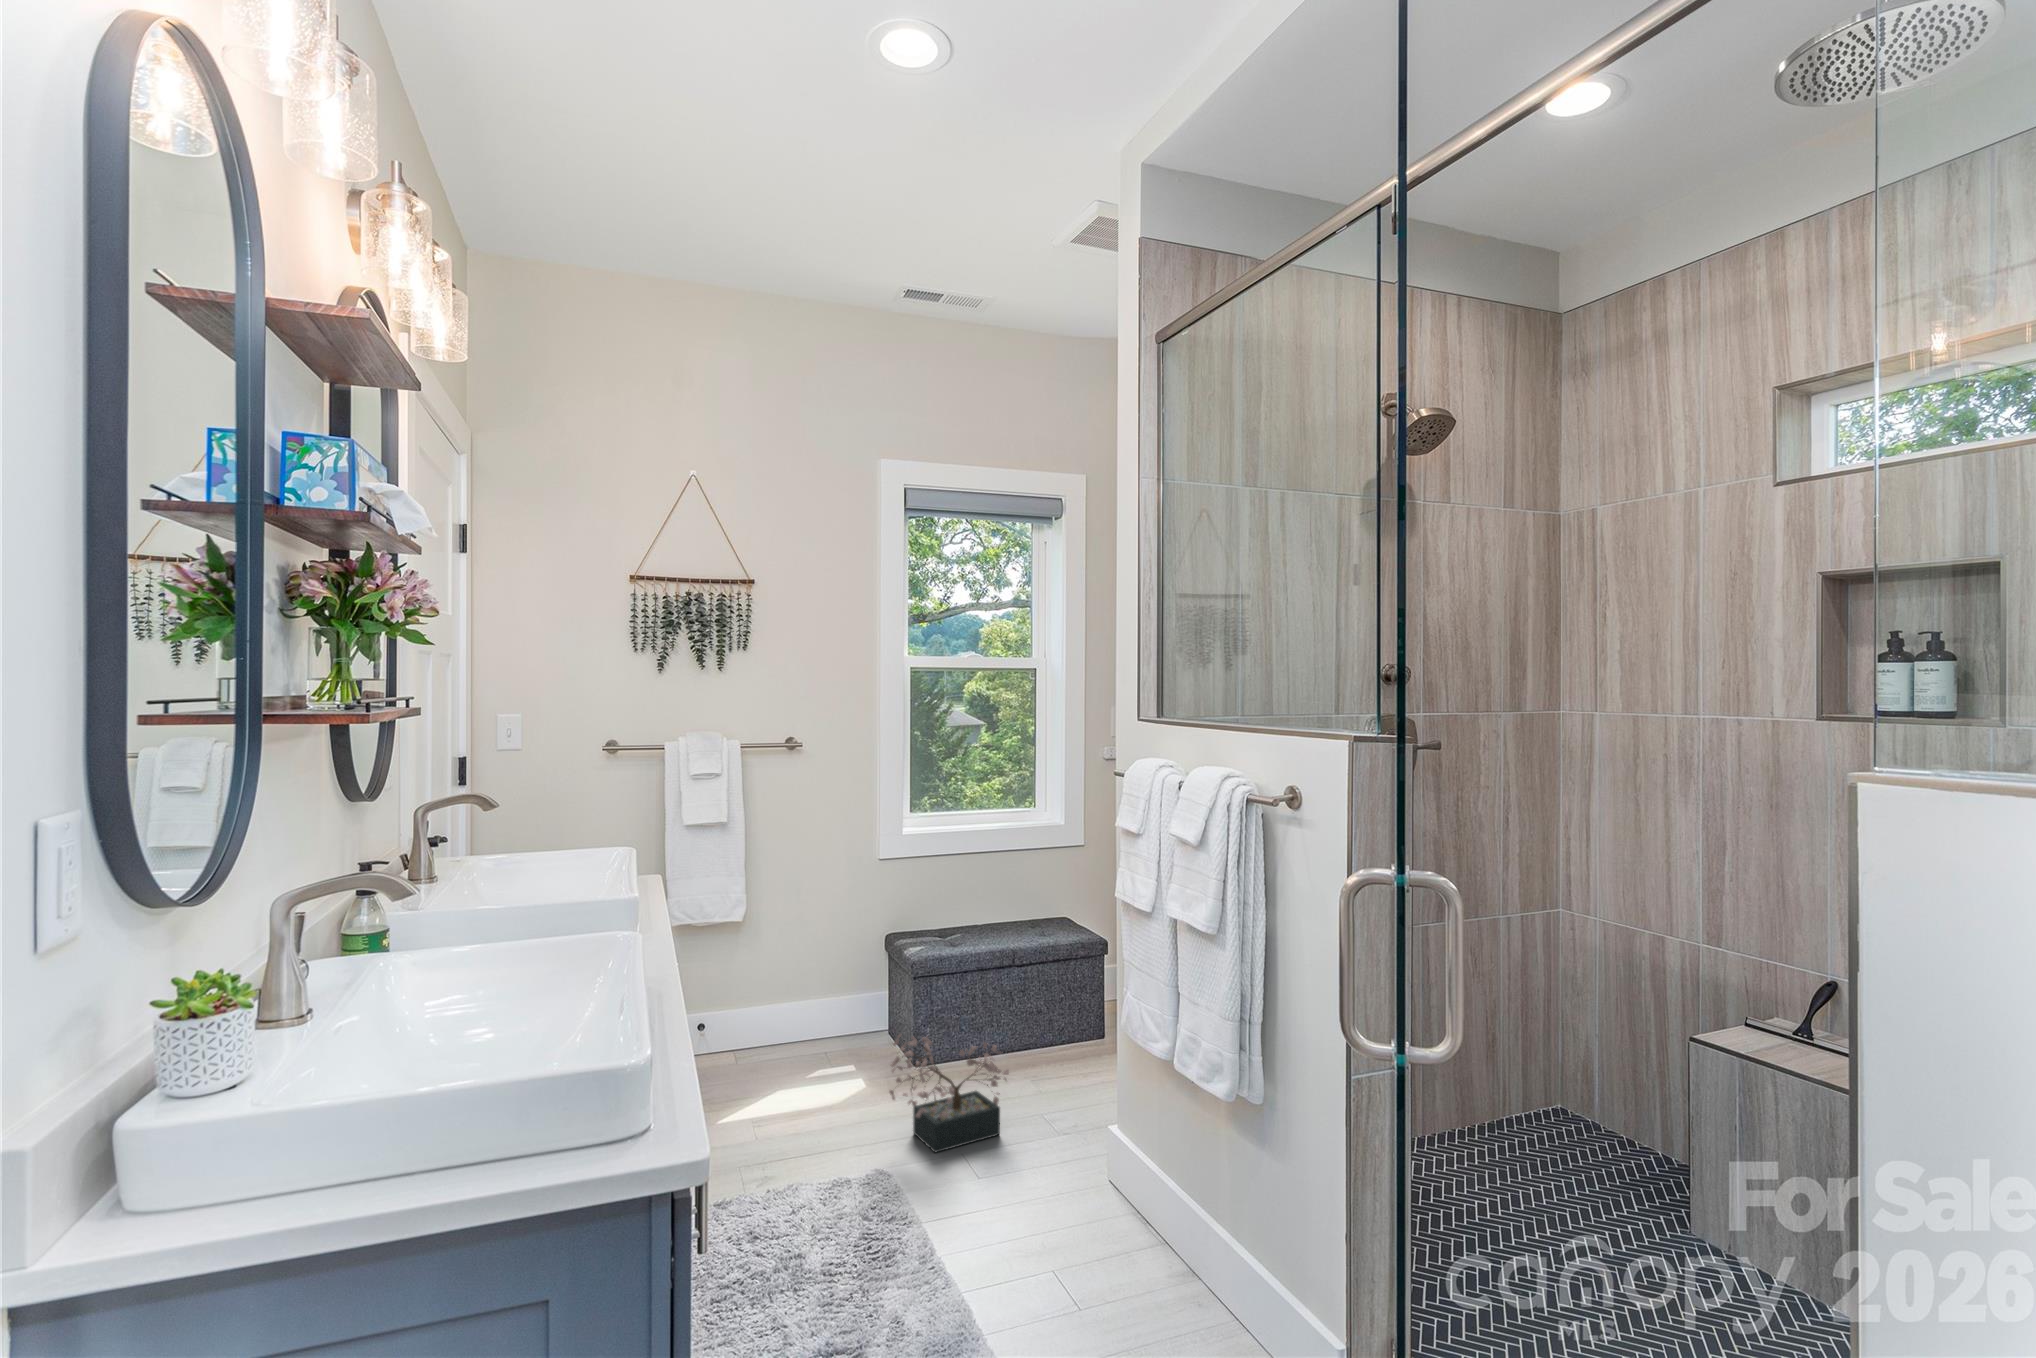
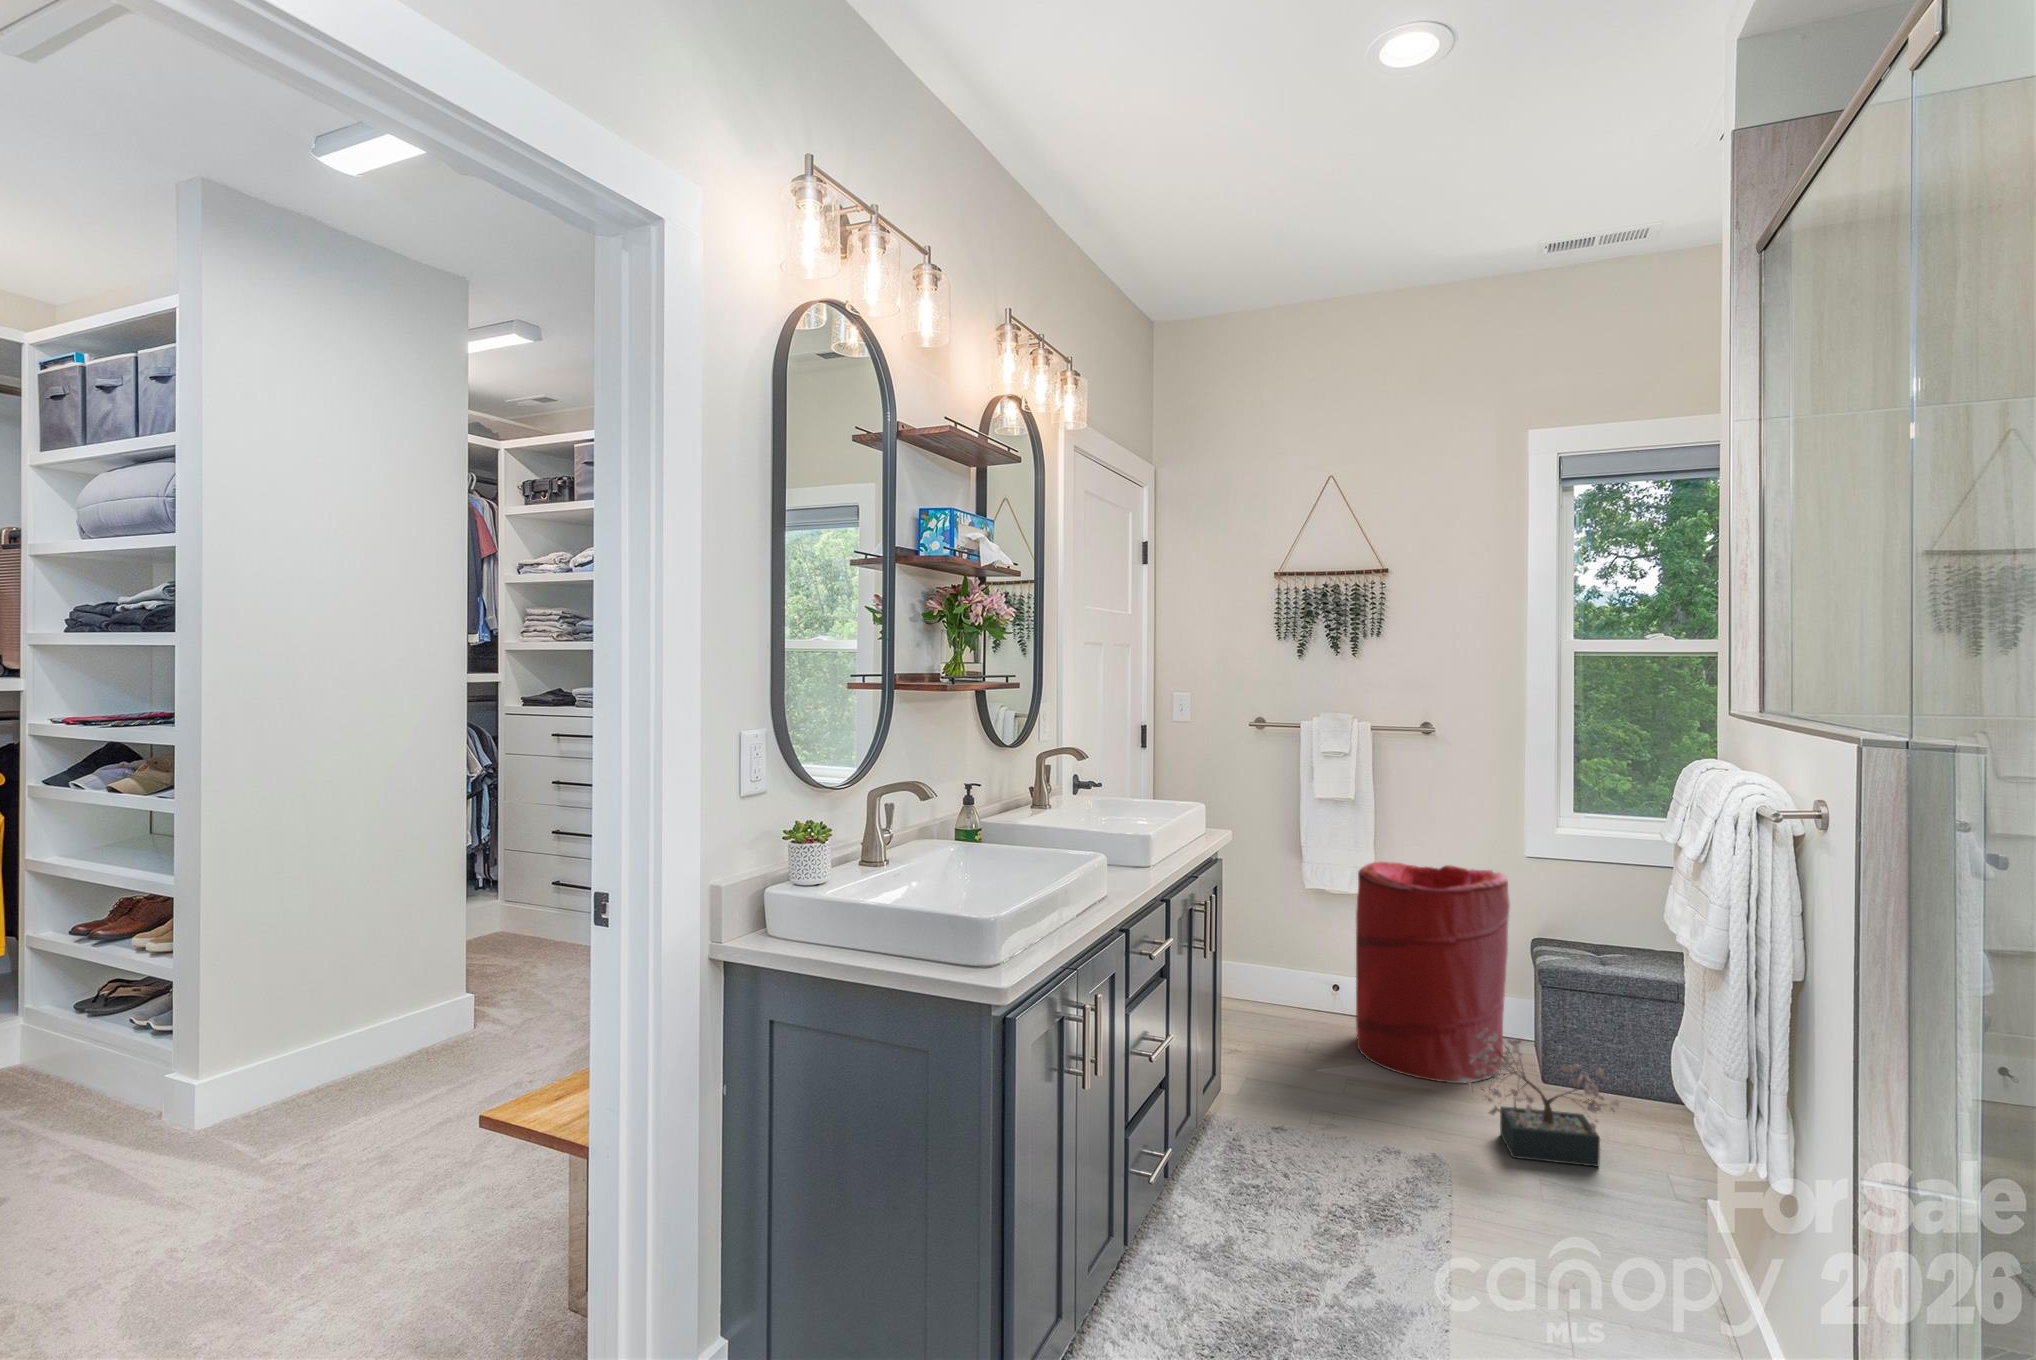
laundry hamper: none [738,878,884,1102] -> present [1356,862,1510,1083]

